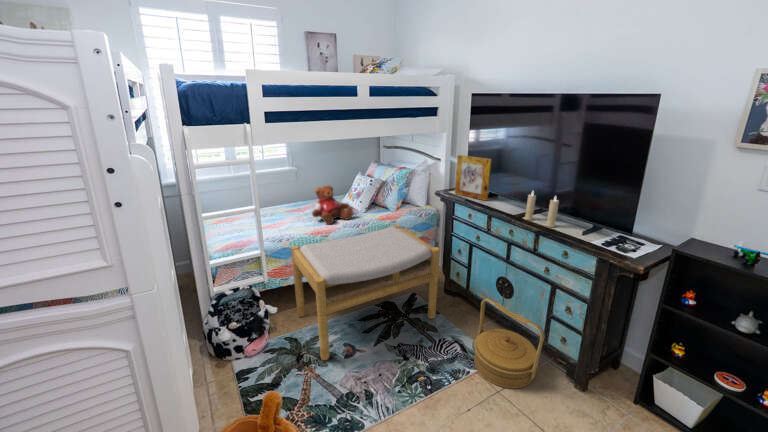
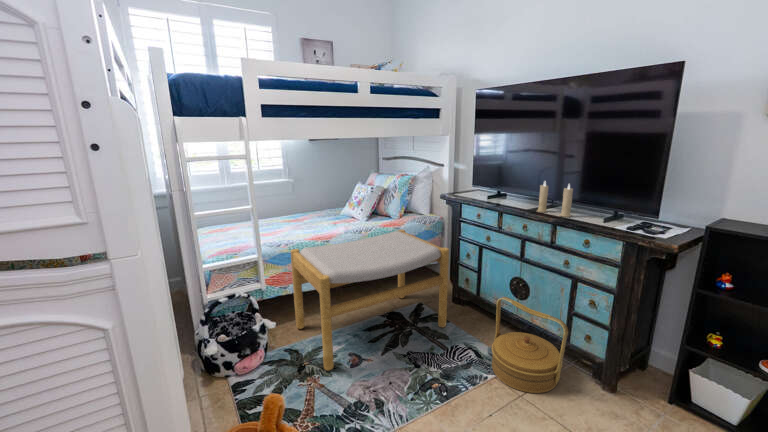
picture frame: present [455,155,492,201] -> none [462,153,500,199]
teddy bear: present [312,186,353,224] -> none [311,191,354,231]

